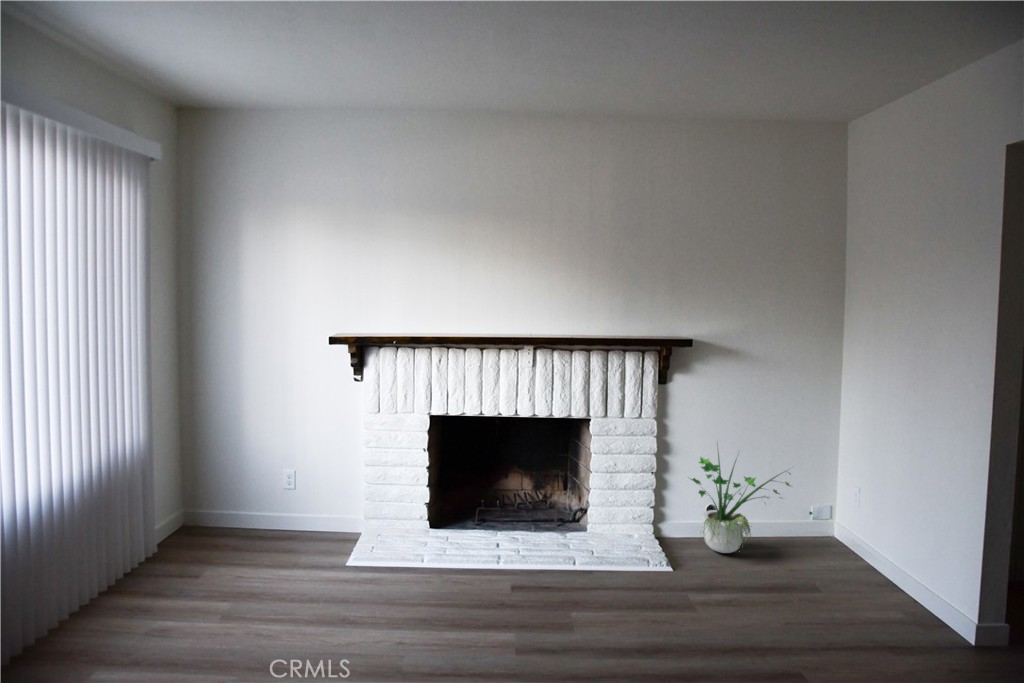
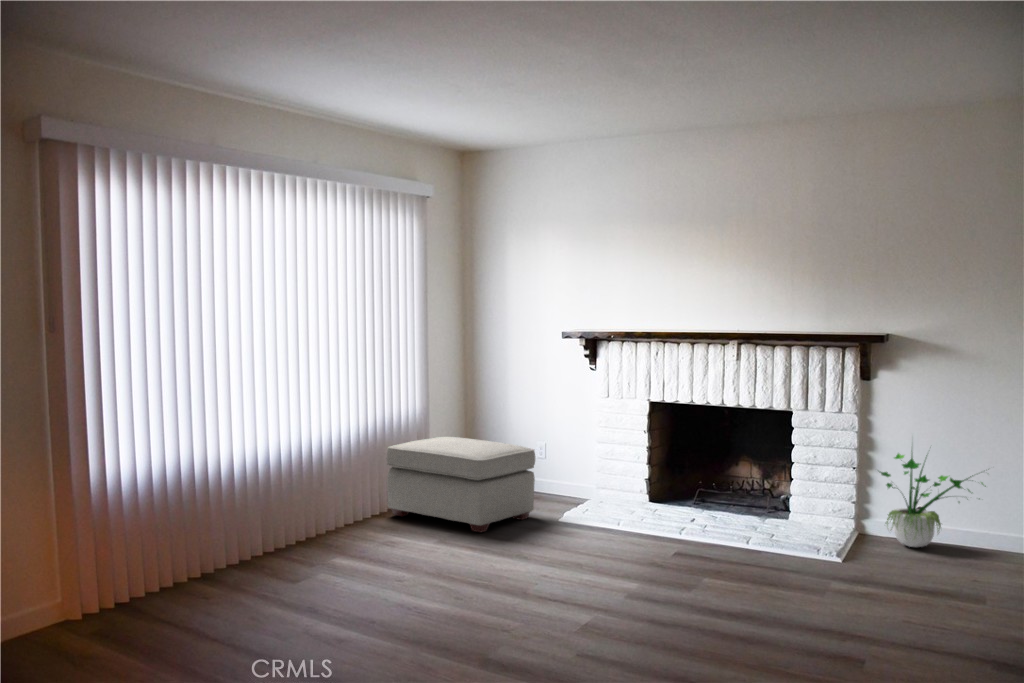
ottoman: none [63,489,307,646] -> present [387,437,535,532]

